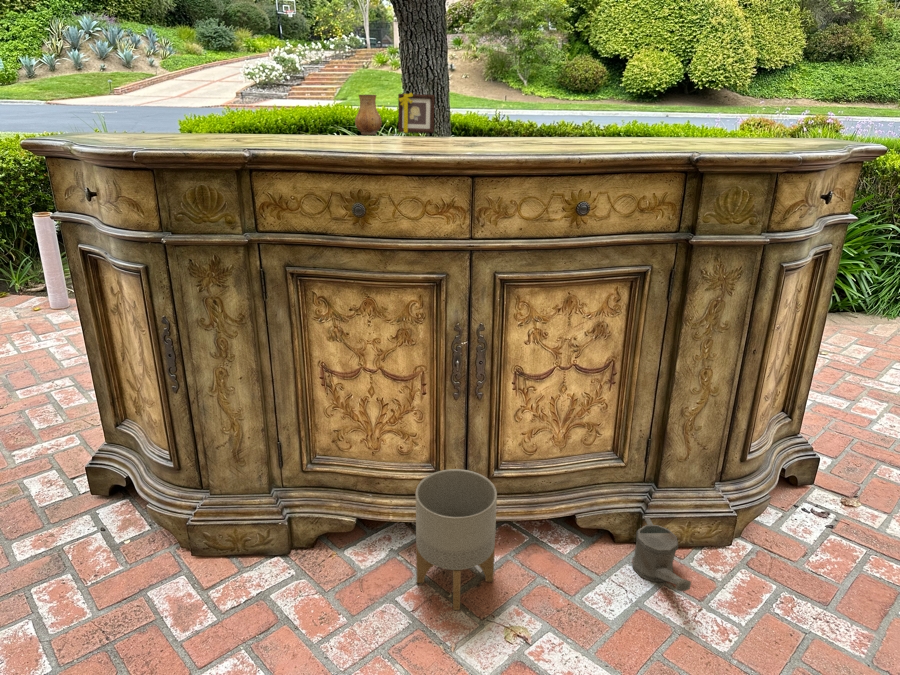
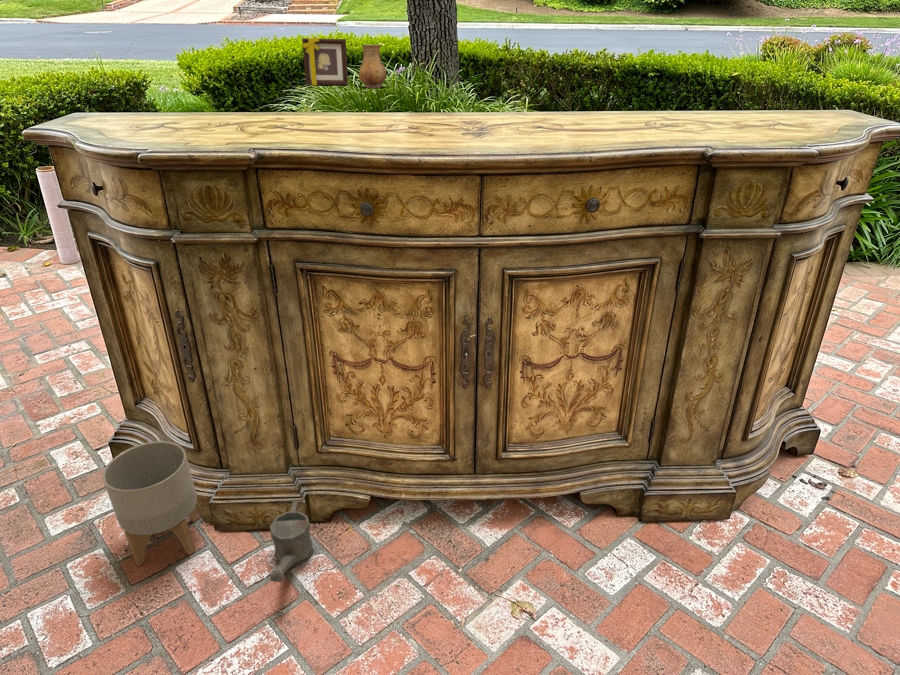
picture frame: present [398,93,435,133] -> present [302,37,348,86]
planter: present [416,469,497,610] -> present [102,441,199,565]
watering can: present [633,517,691,591] -> present [270,501,314,582]

